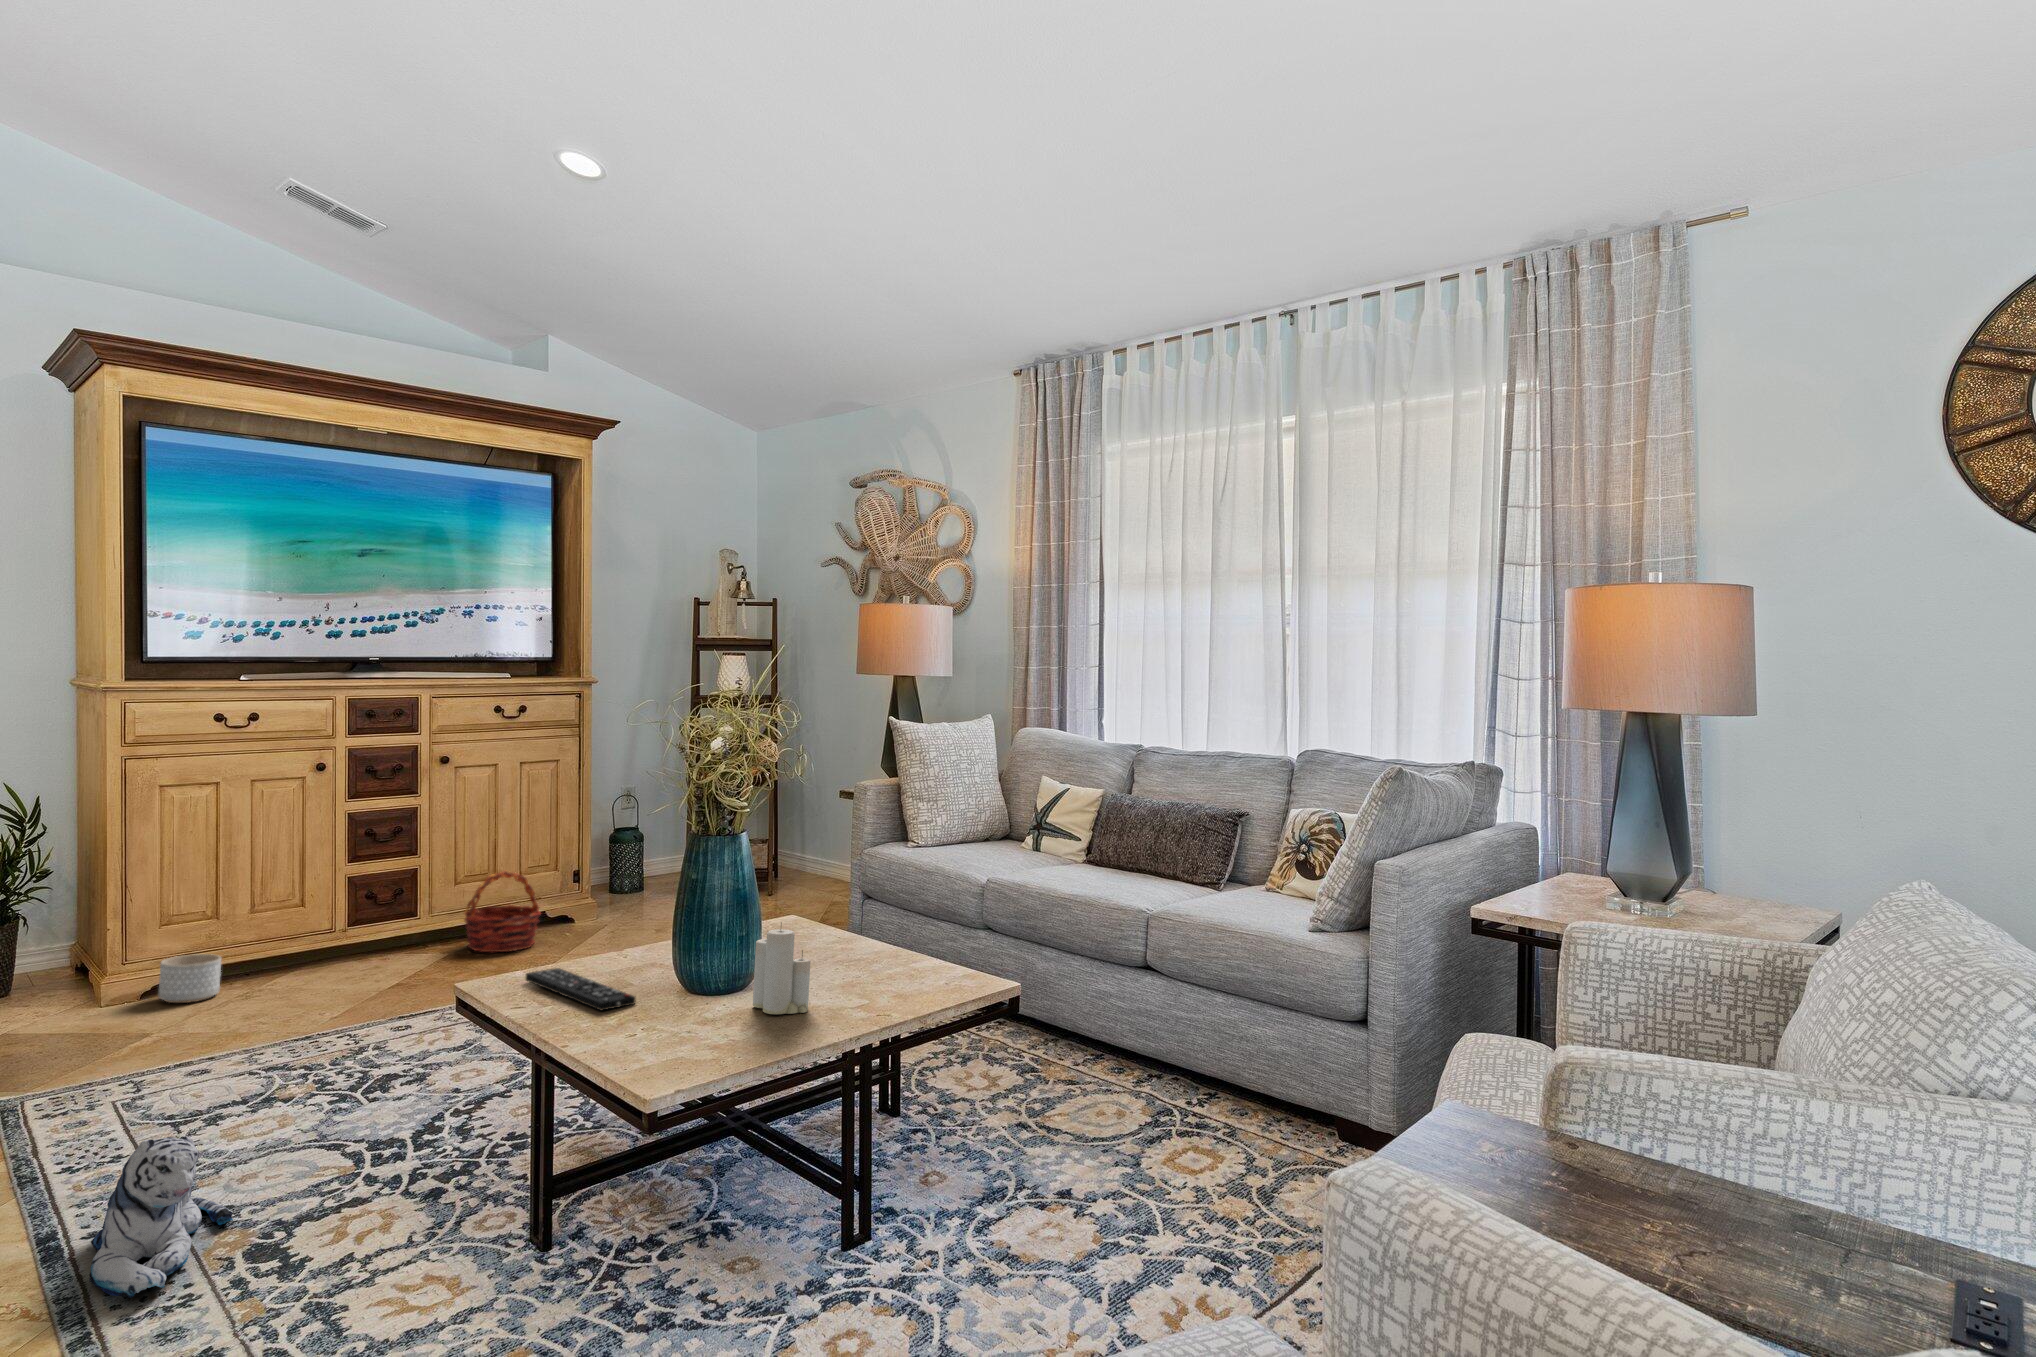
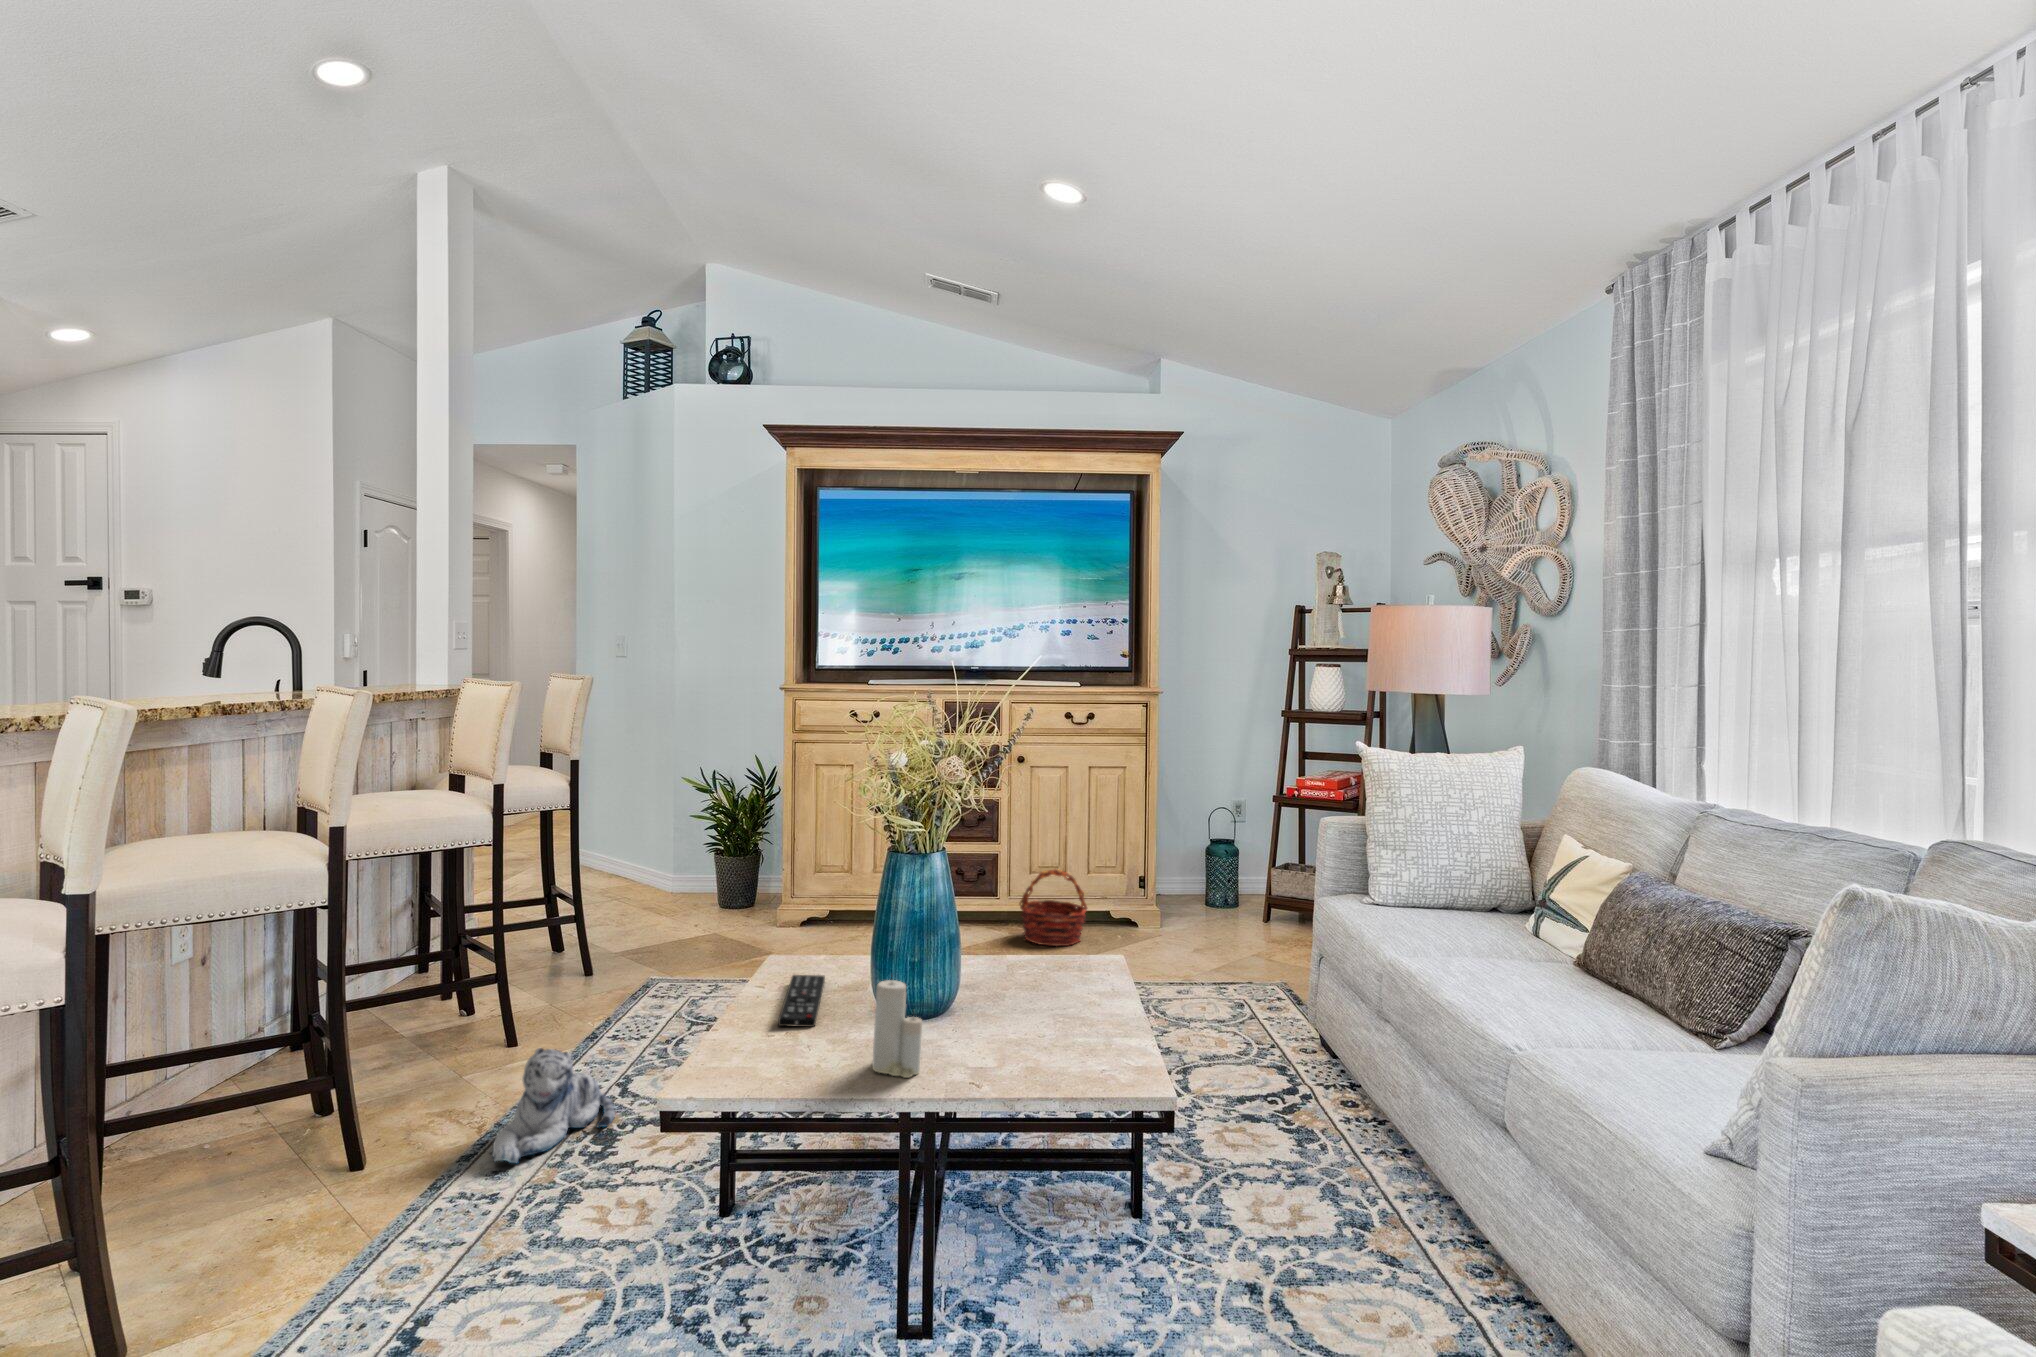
planter: present [158,954,221,1003] -> none [794,905,835,944]

